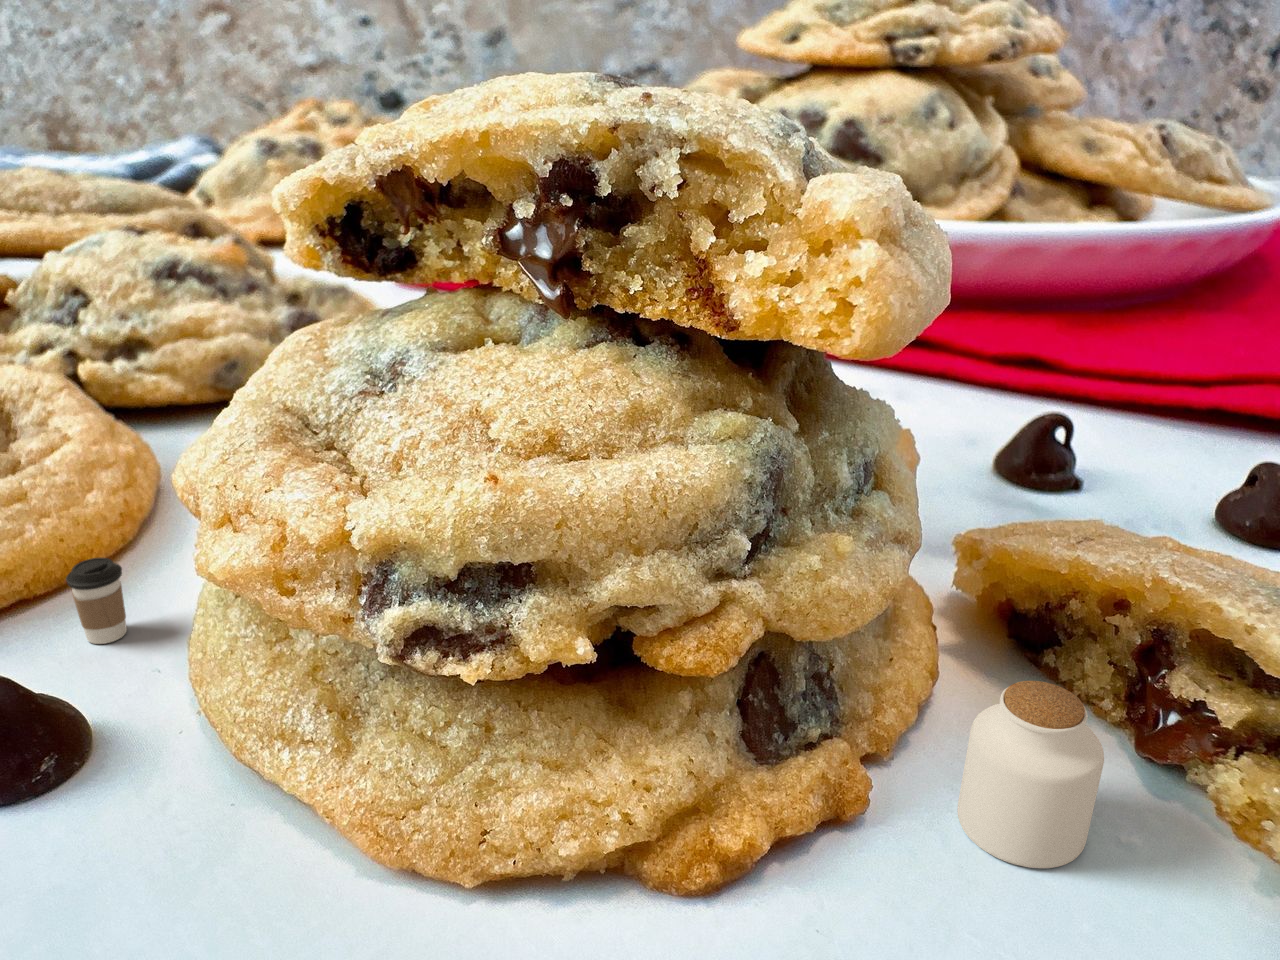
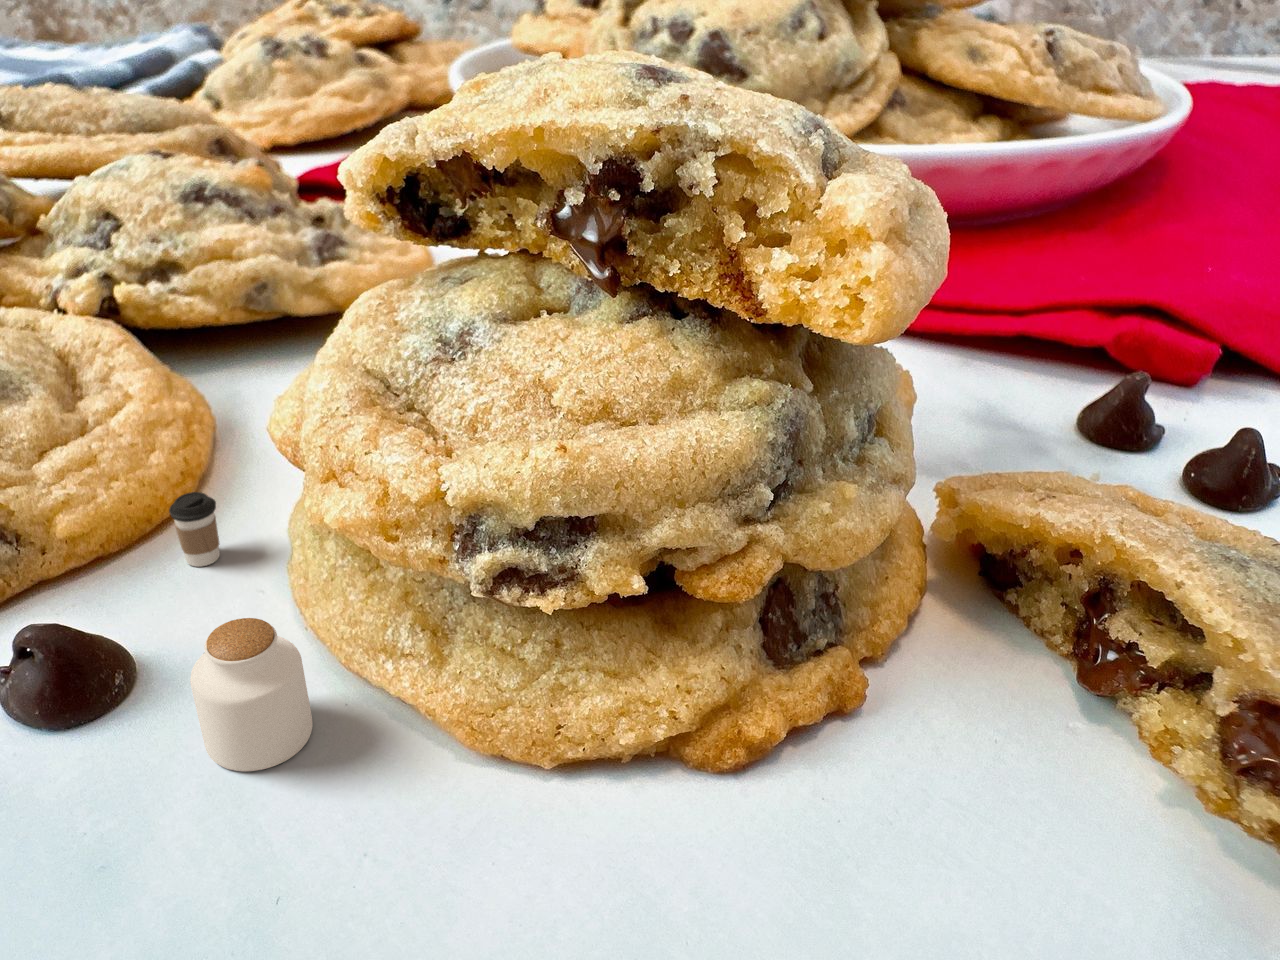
jar: present [957,681,1104,868] -> present [190,618,313,771]

